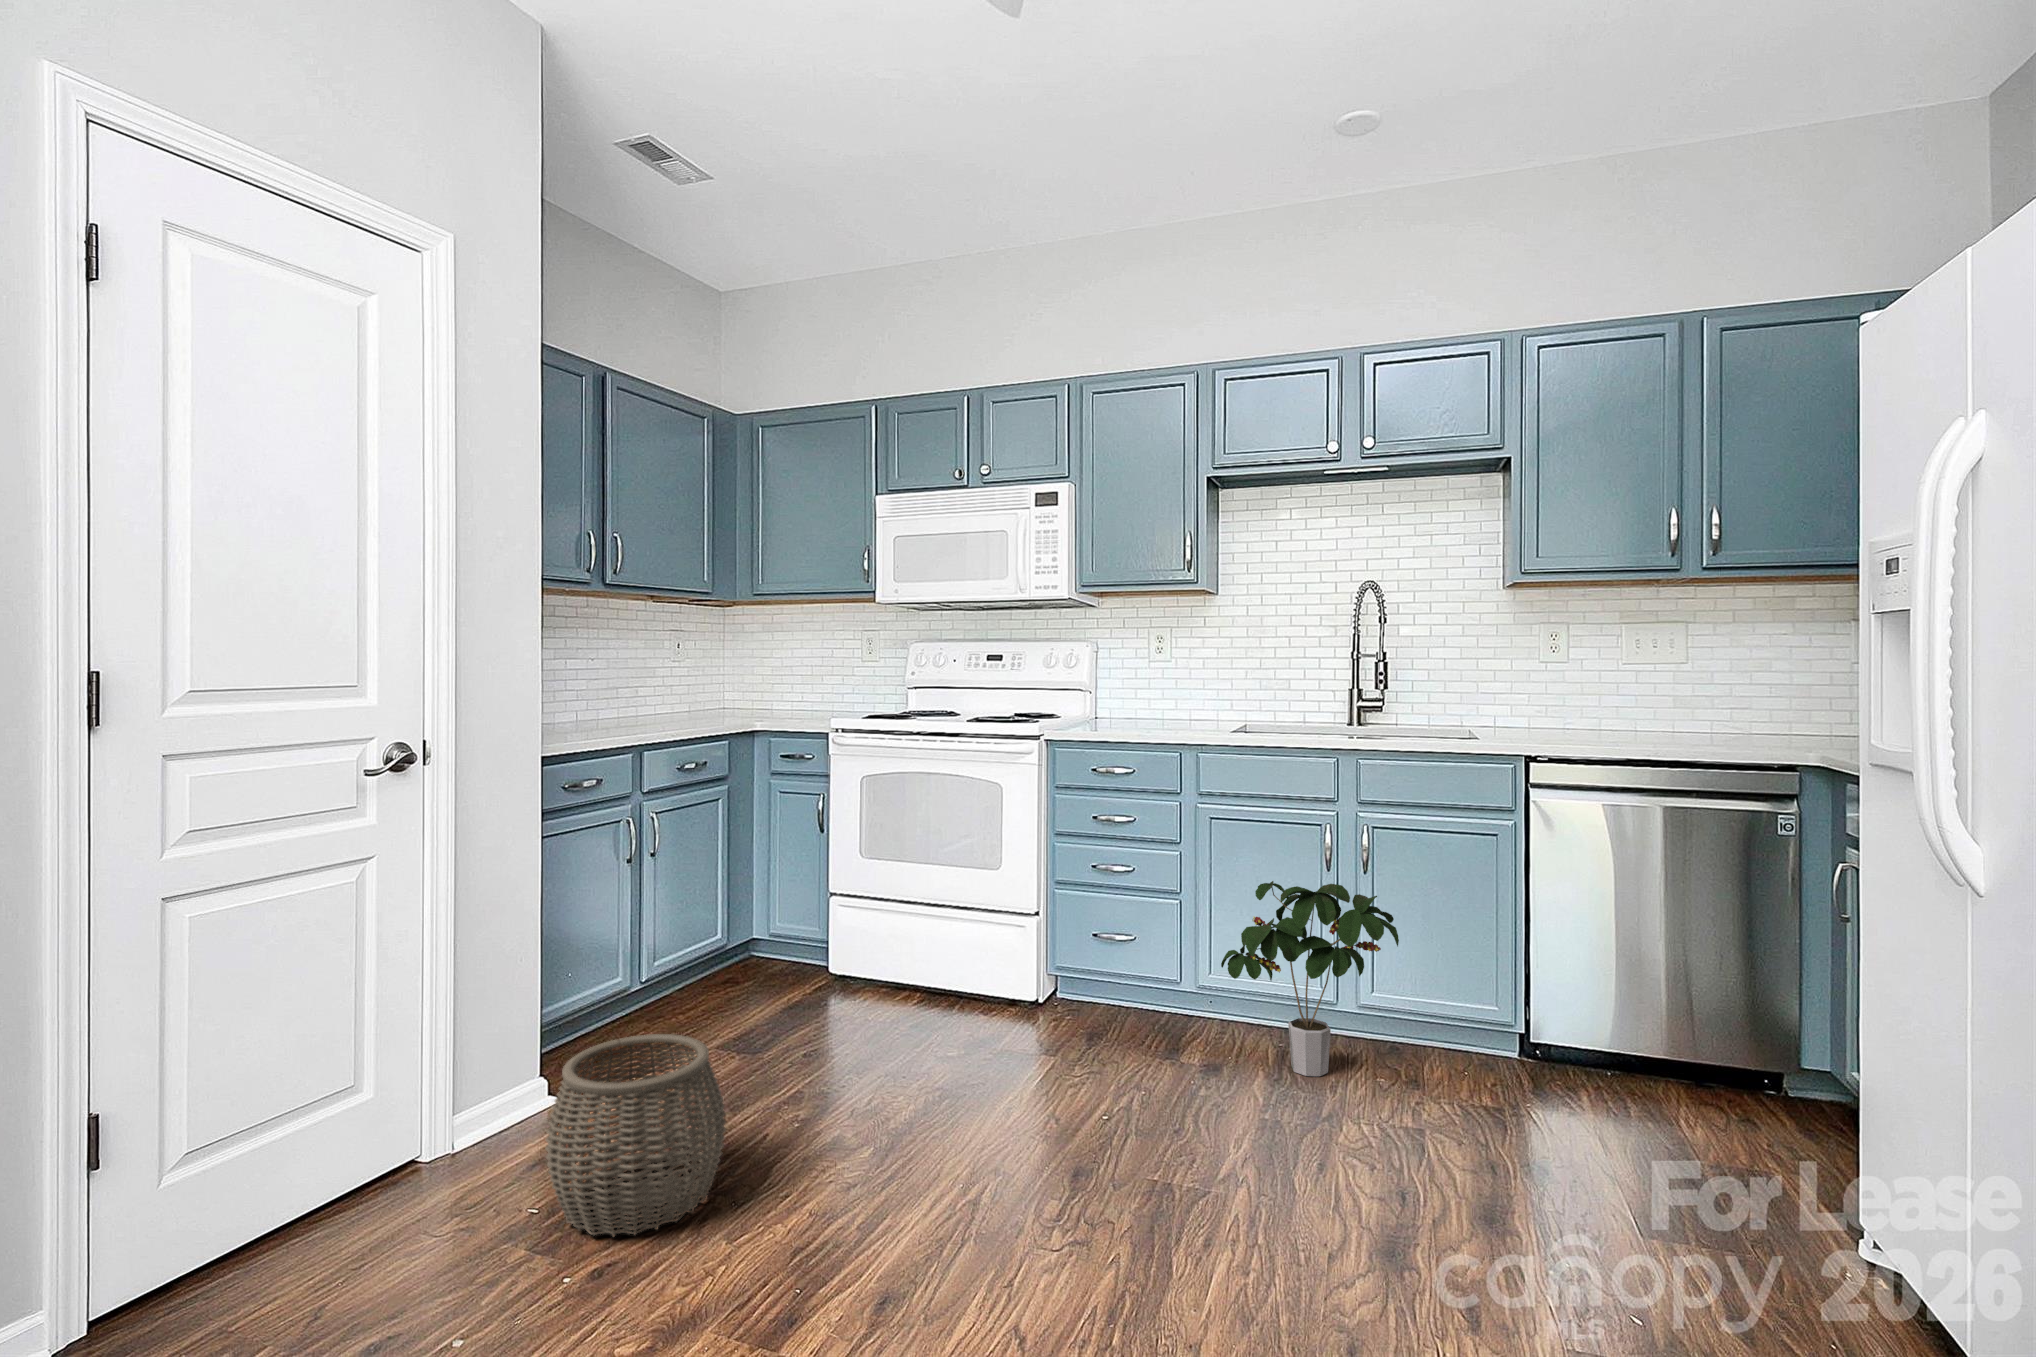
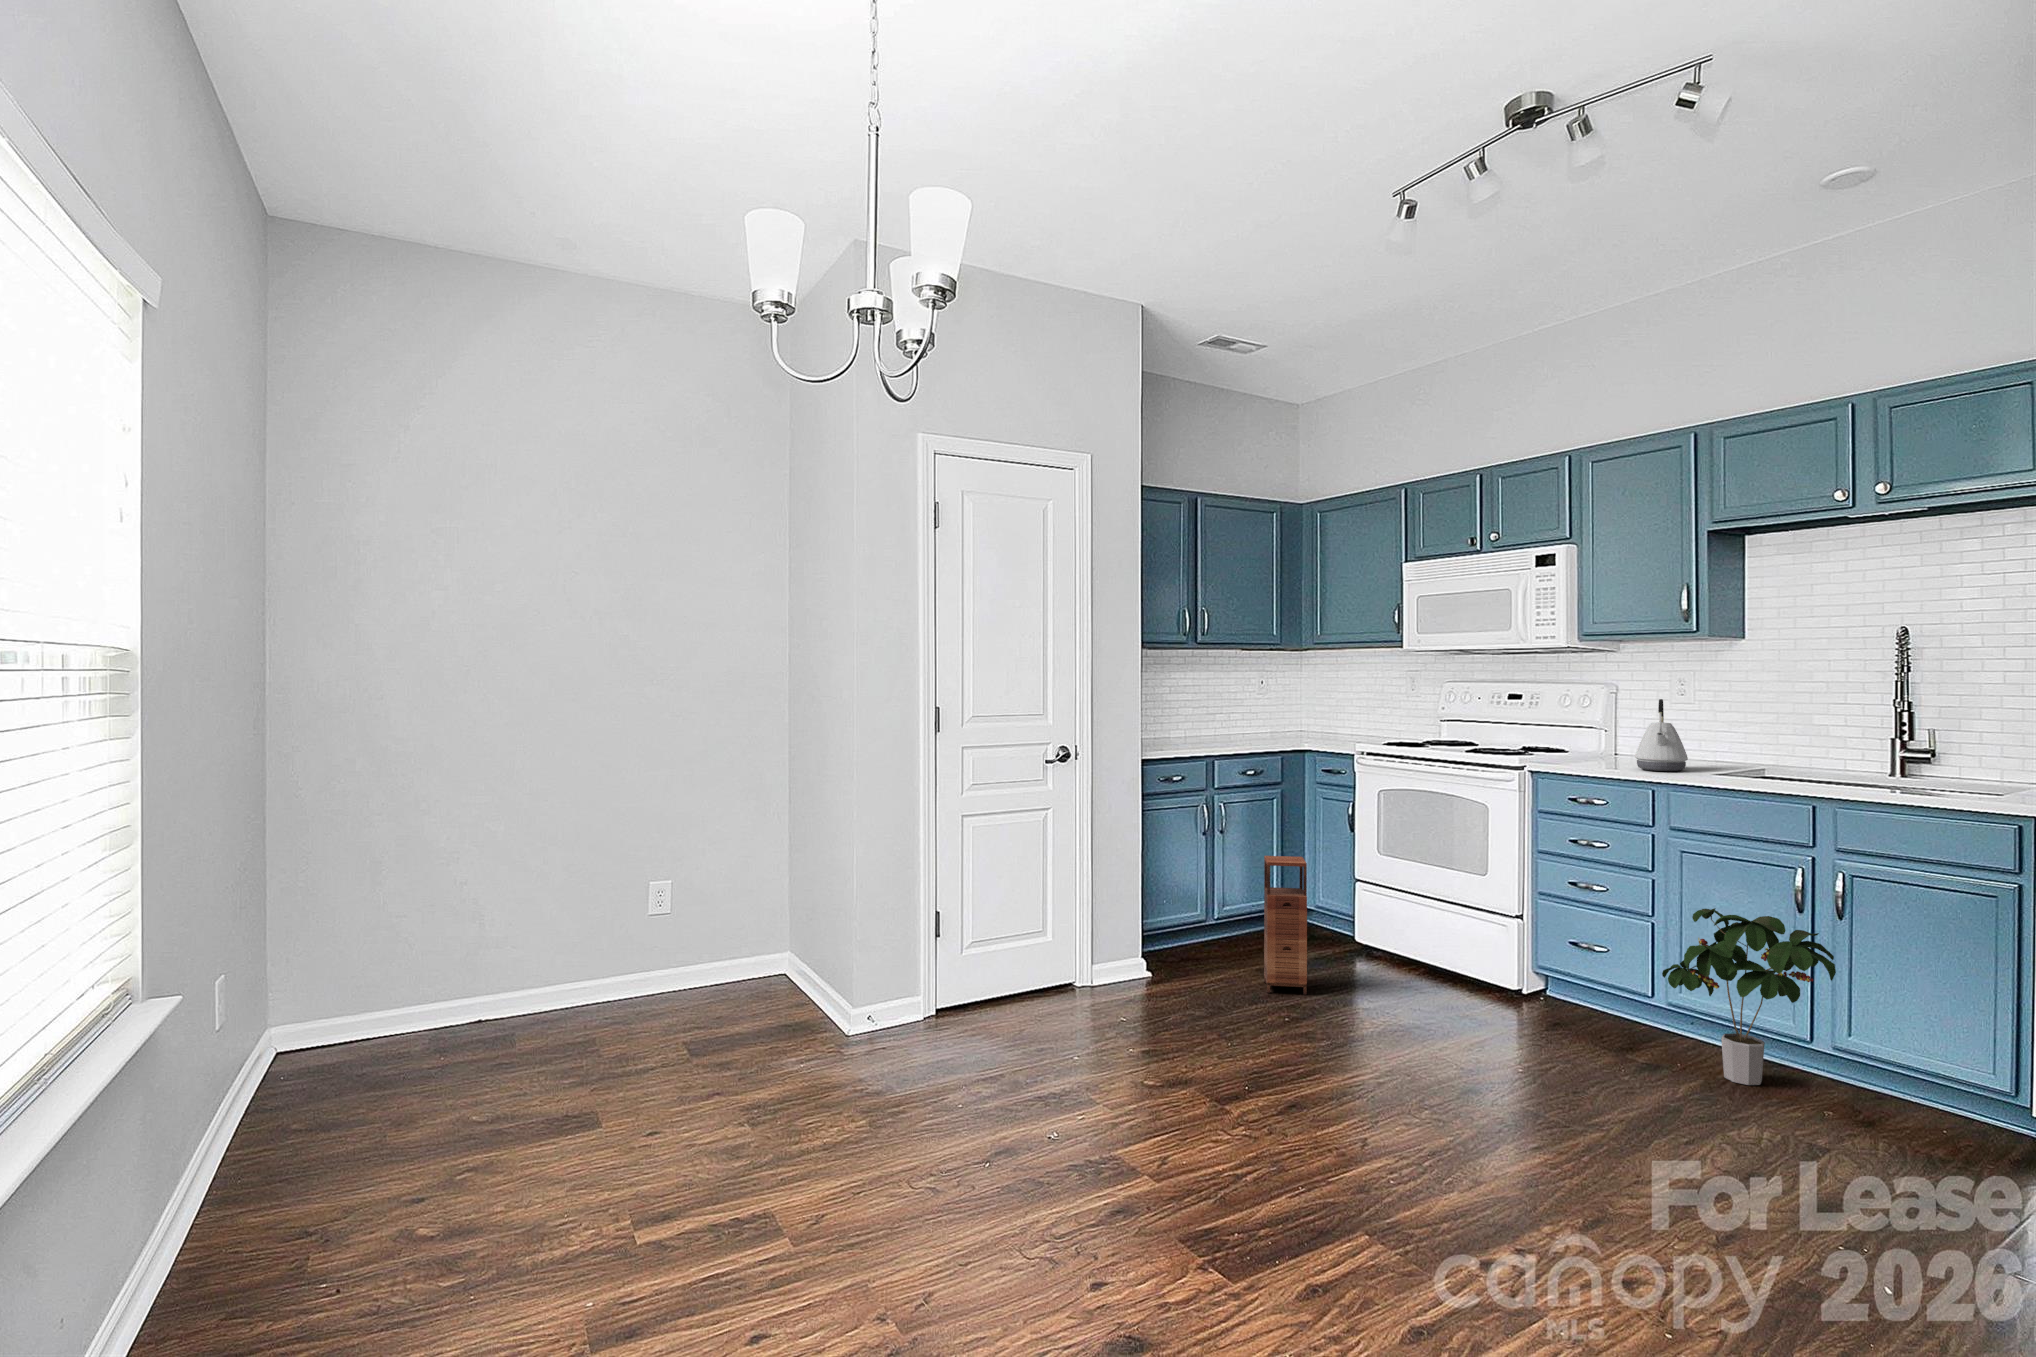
kettle: none [1157,652,1207,732] -> present [1635,699,1688,771]
storage cabinet: none [737,878,806,1083] -> present [1264,856,1307,995]
woven basket: present [545,1034,726,1237] -> none [1126,934,1229,1044]

